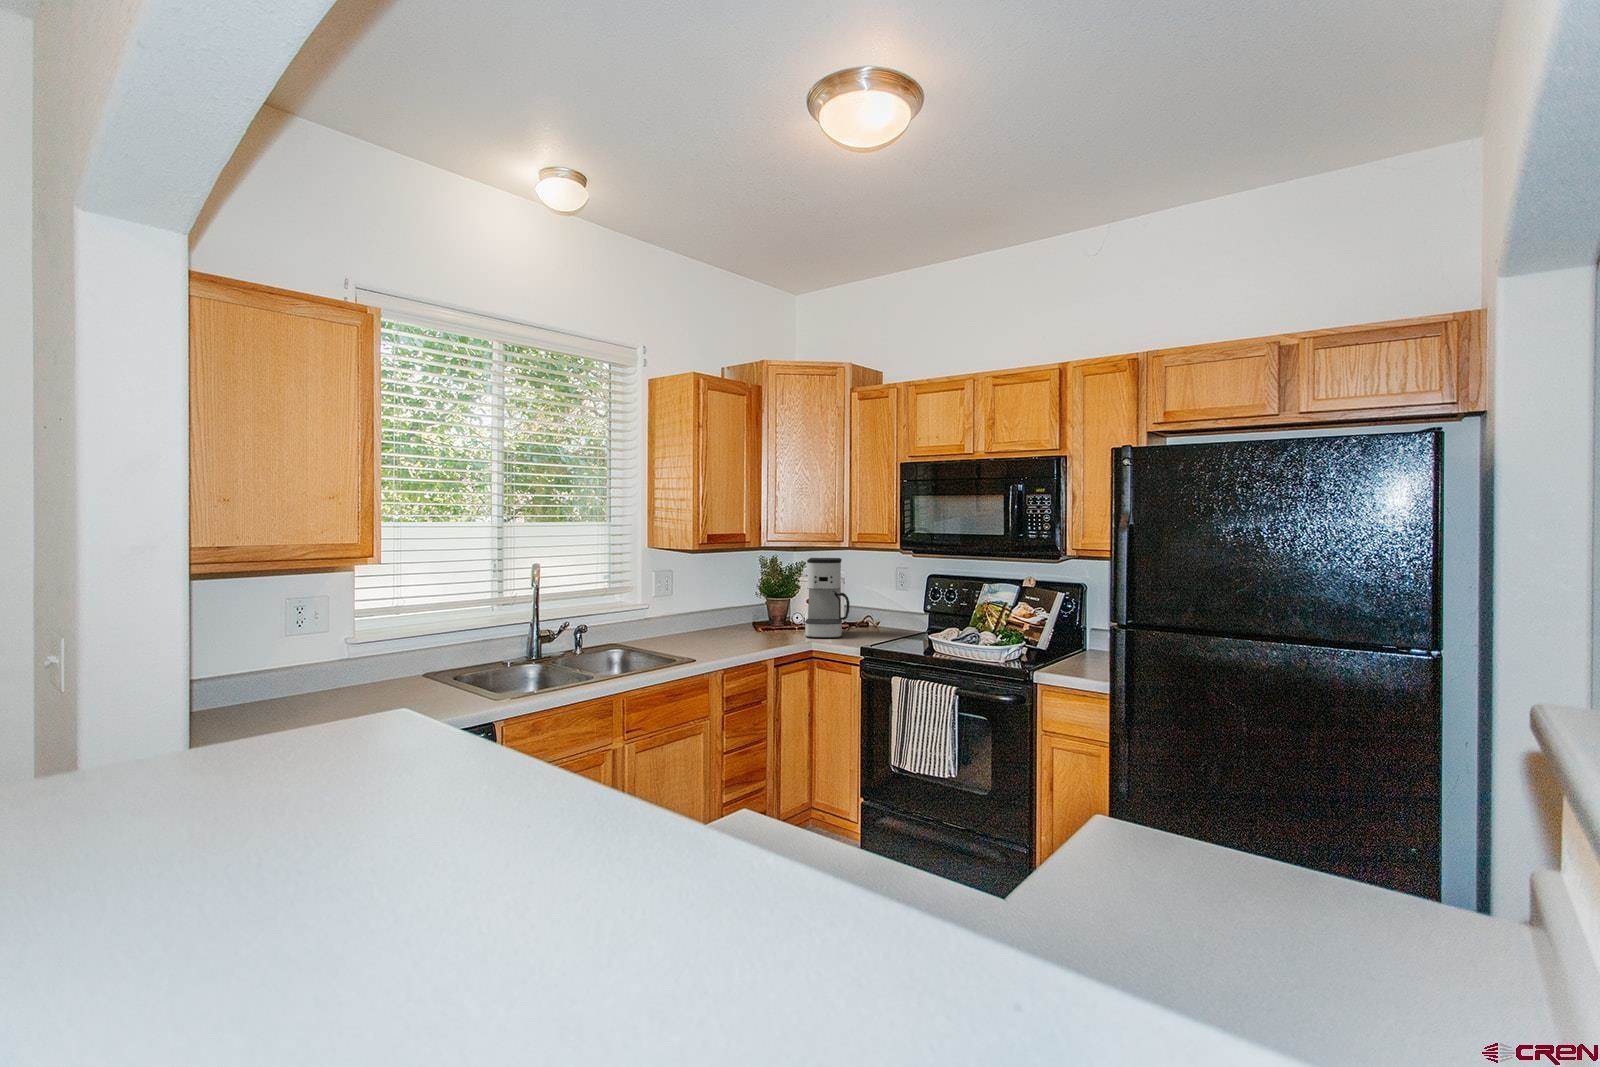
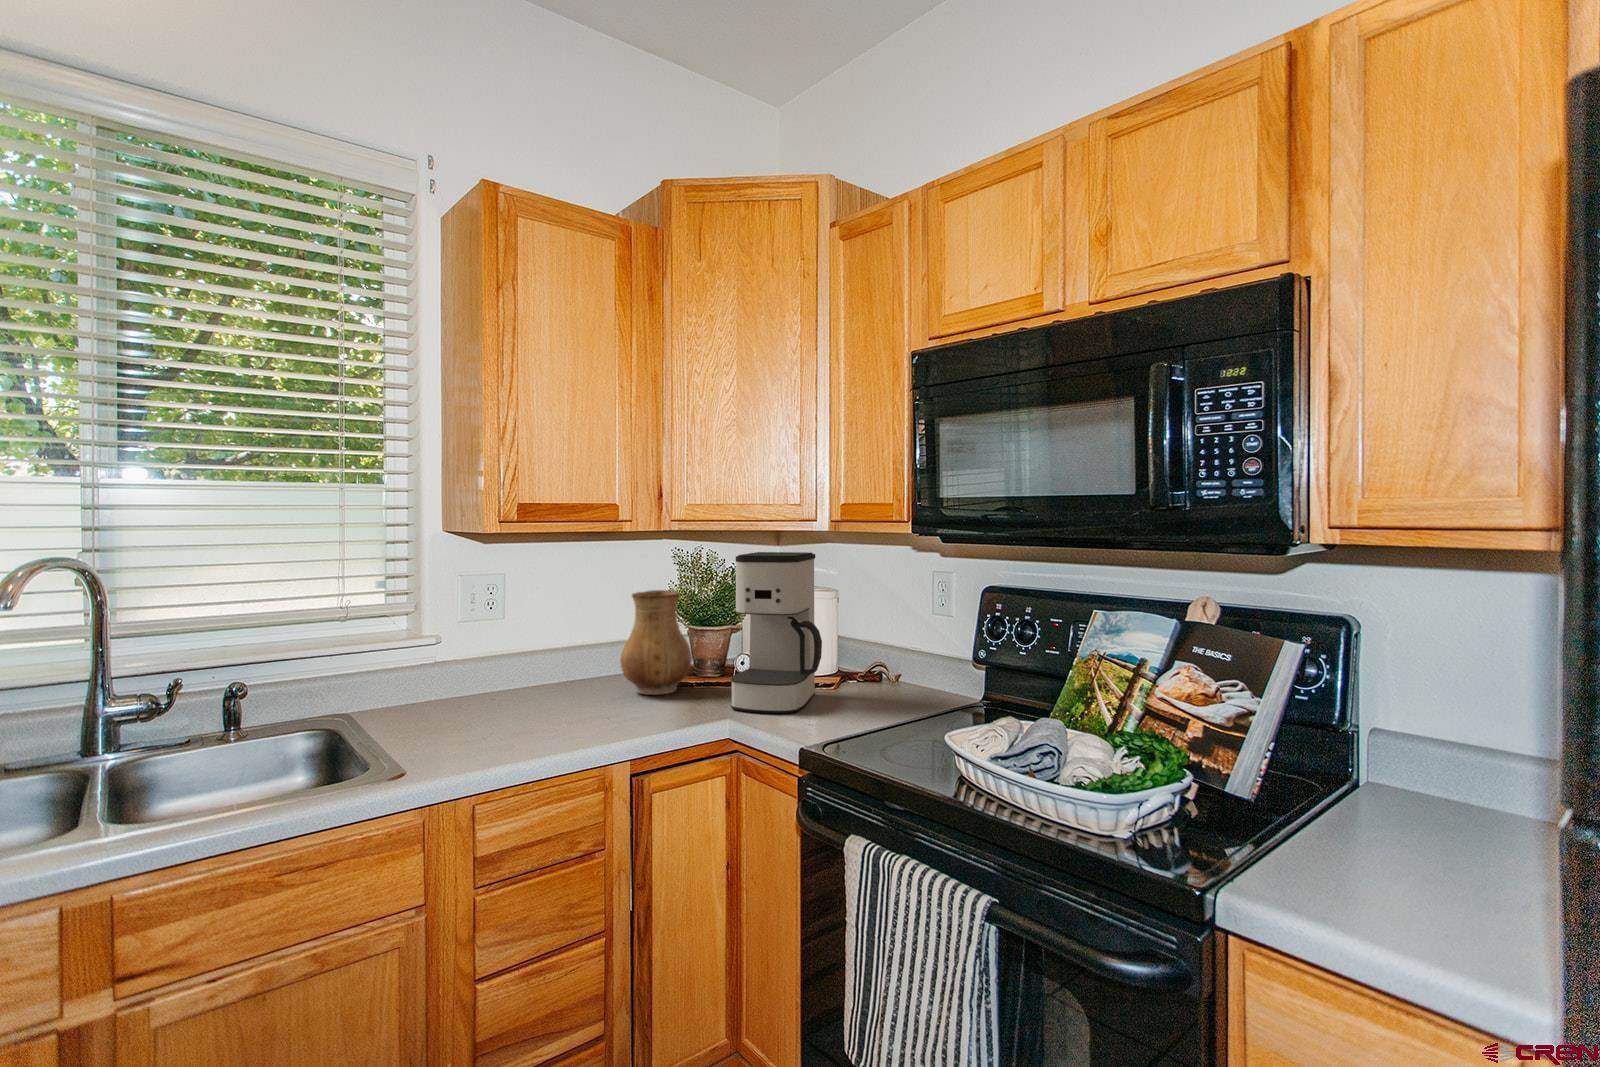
ceramic pitcher: none [737,579,775,634] -> present [620,590,692,695]

